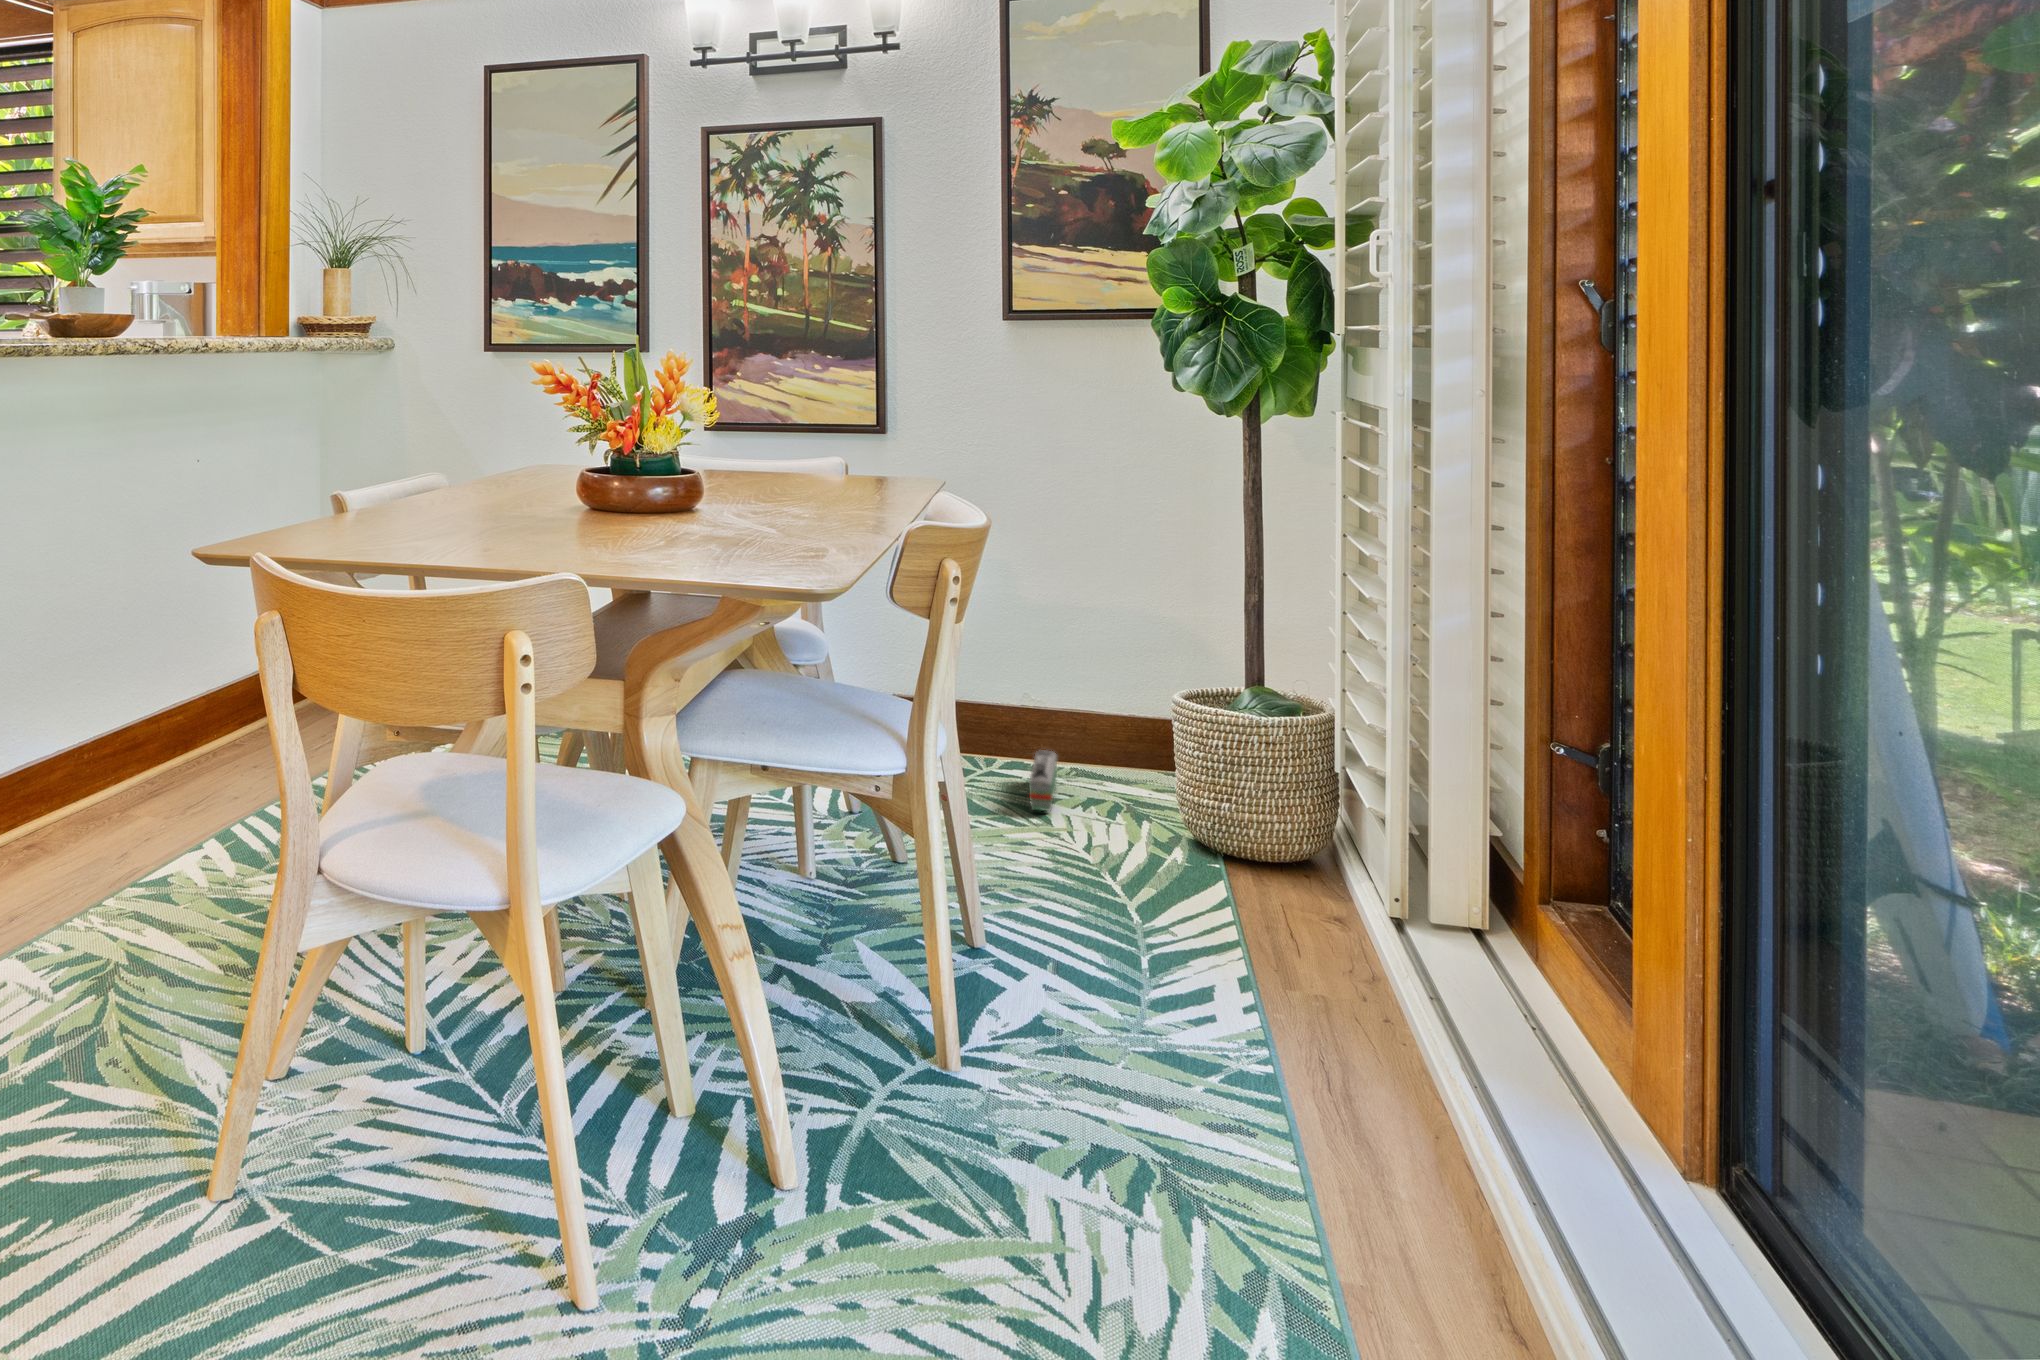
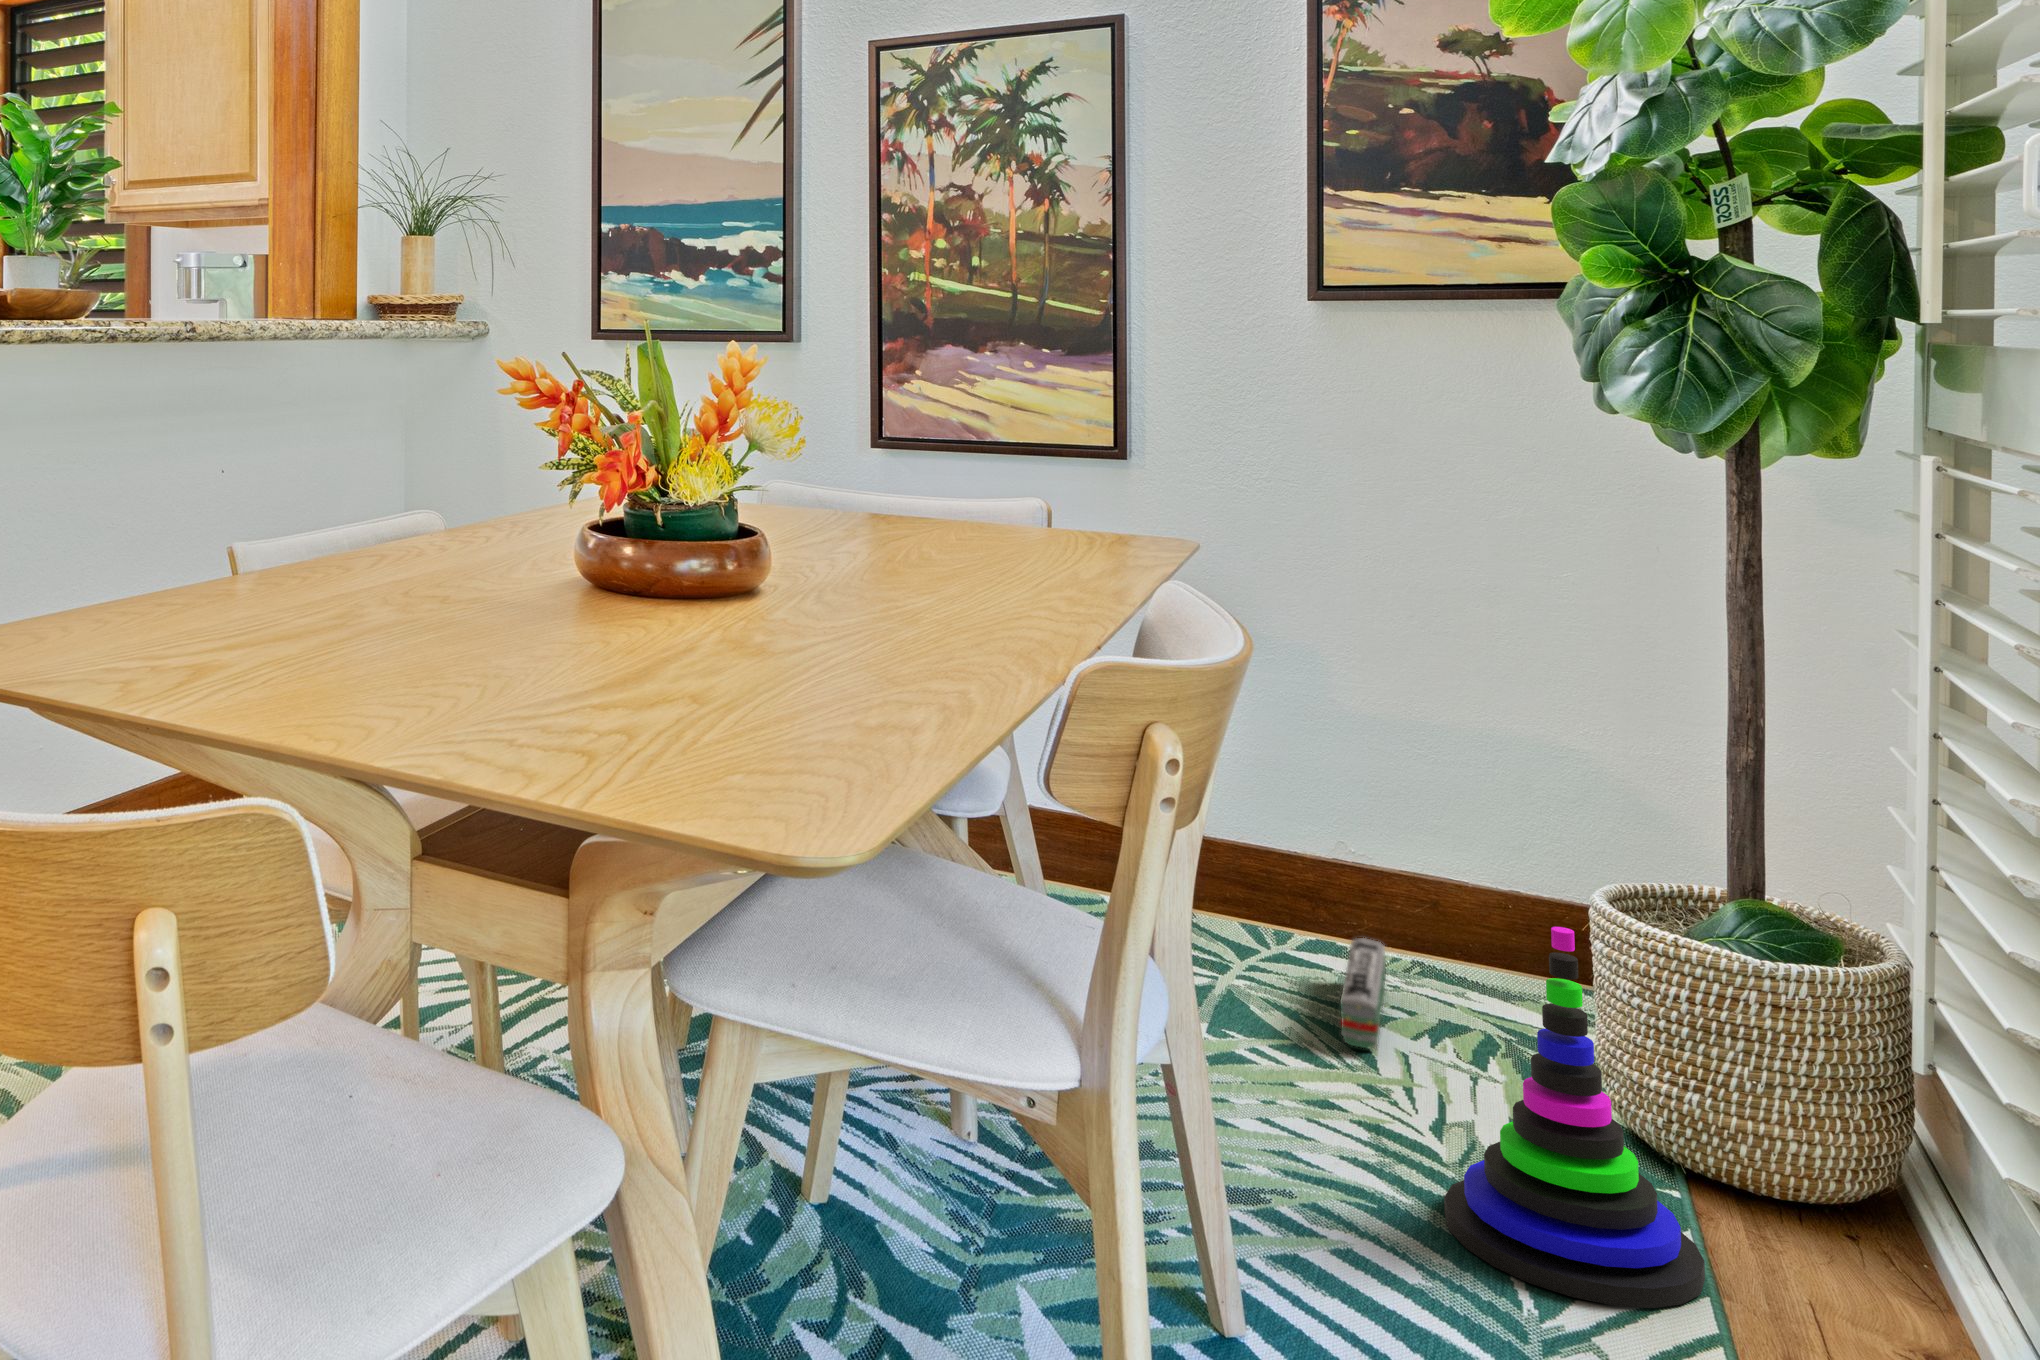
stacking toy: none [1089,701,1230,913] -> present [1444,927,1705,1308]

